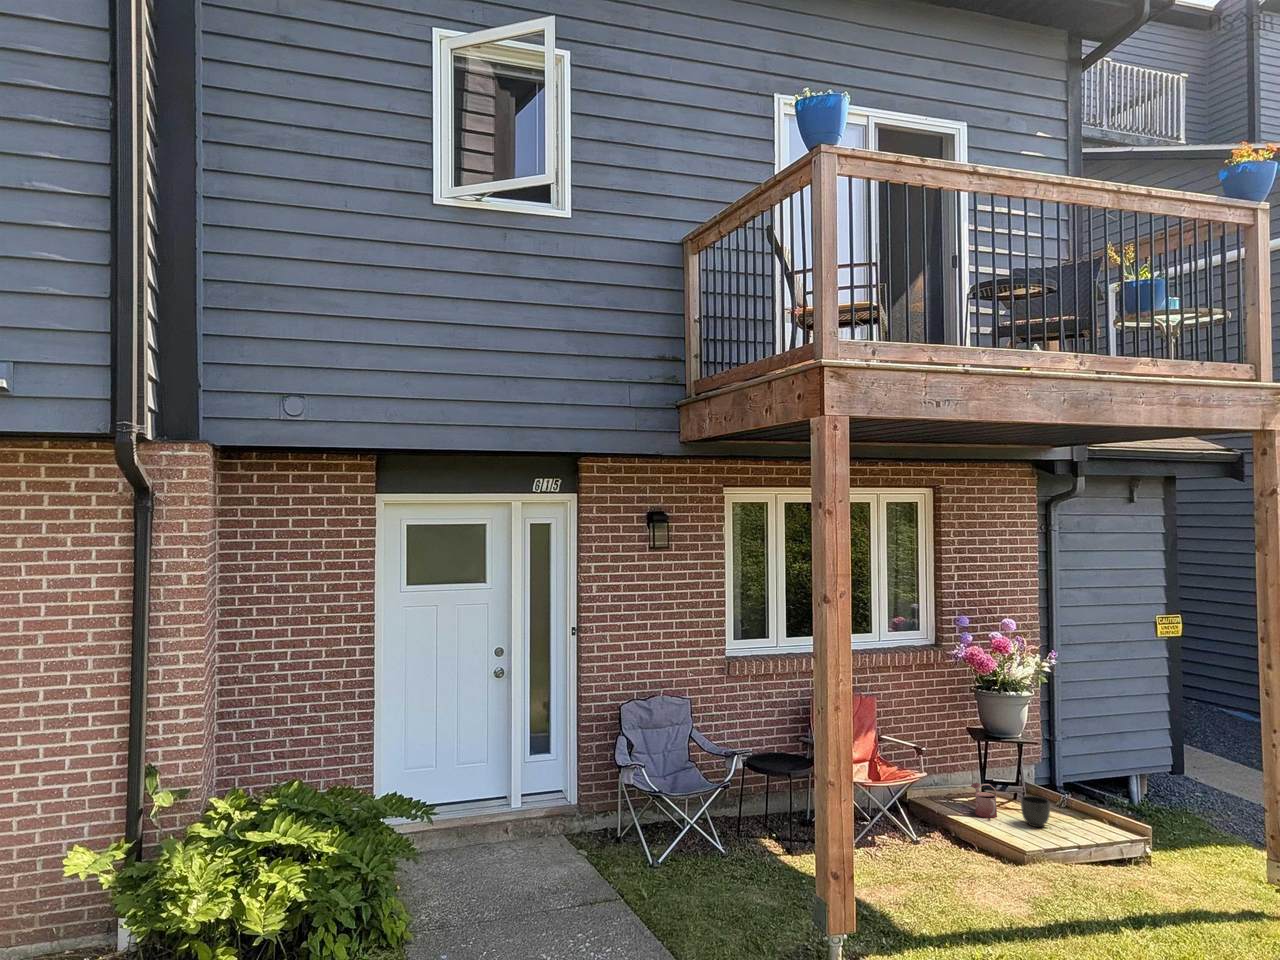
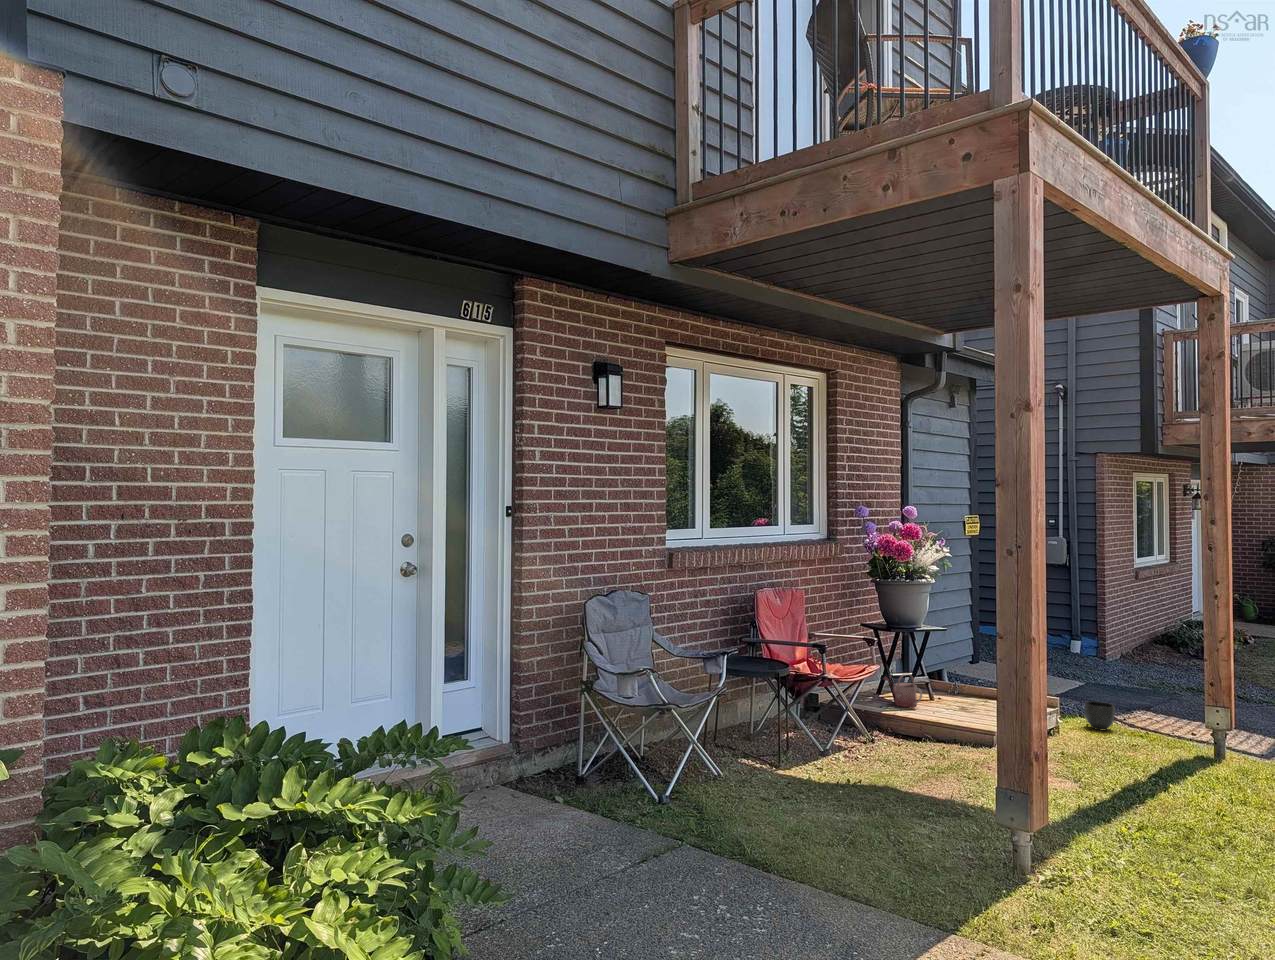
planter: present [1021,796,1050,827] -> present [1085,701,1115,730]

